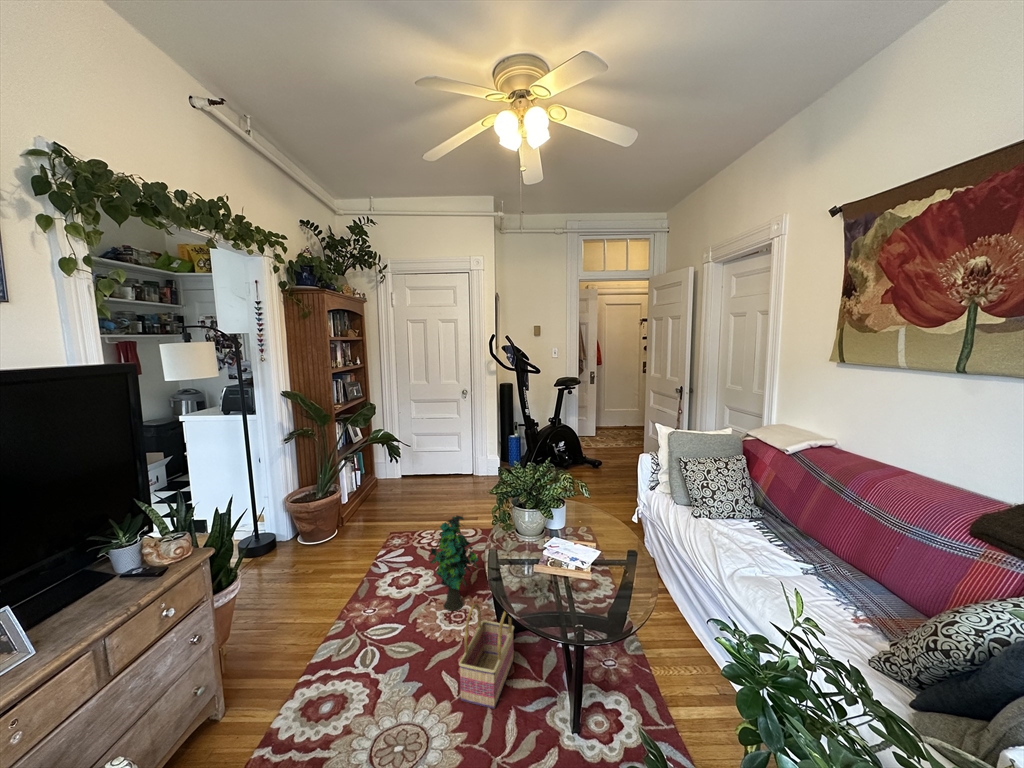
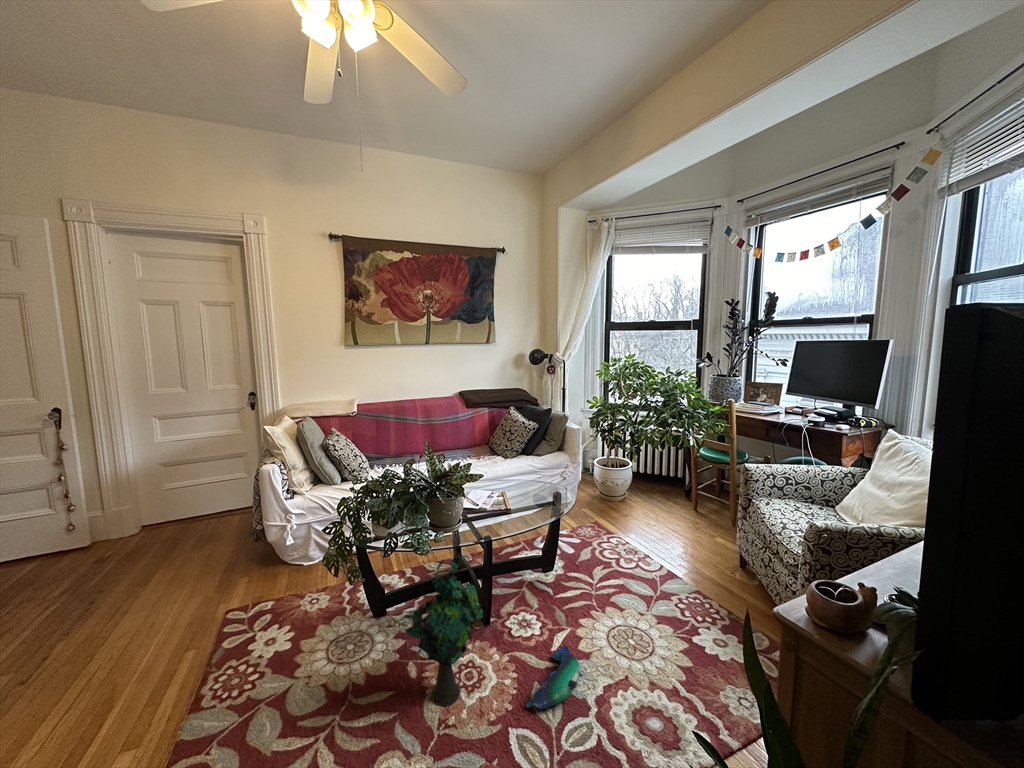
basket: present [459,604,514,709] -> none [508,549,572,631]
plush toy: none [386,632,437,678] -> present [526,645,580,709]

